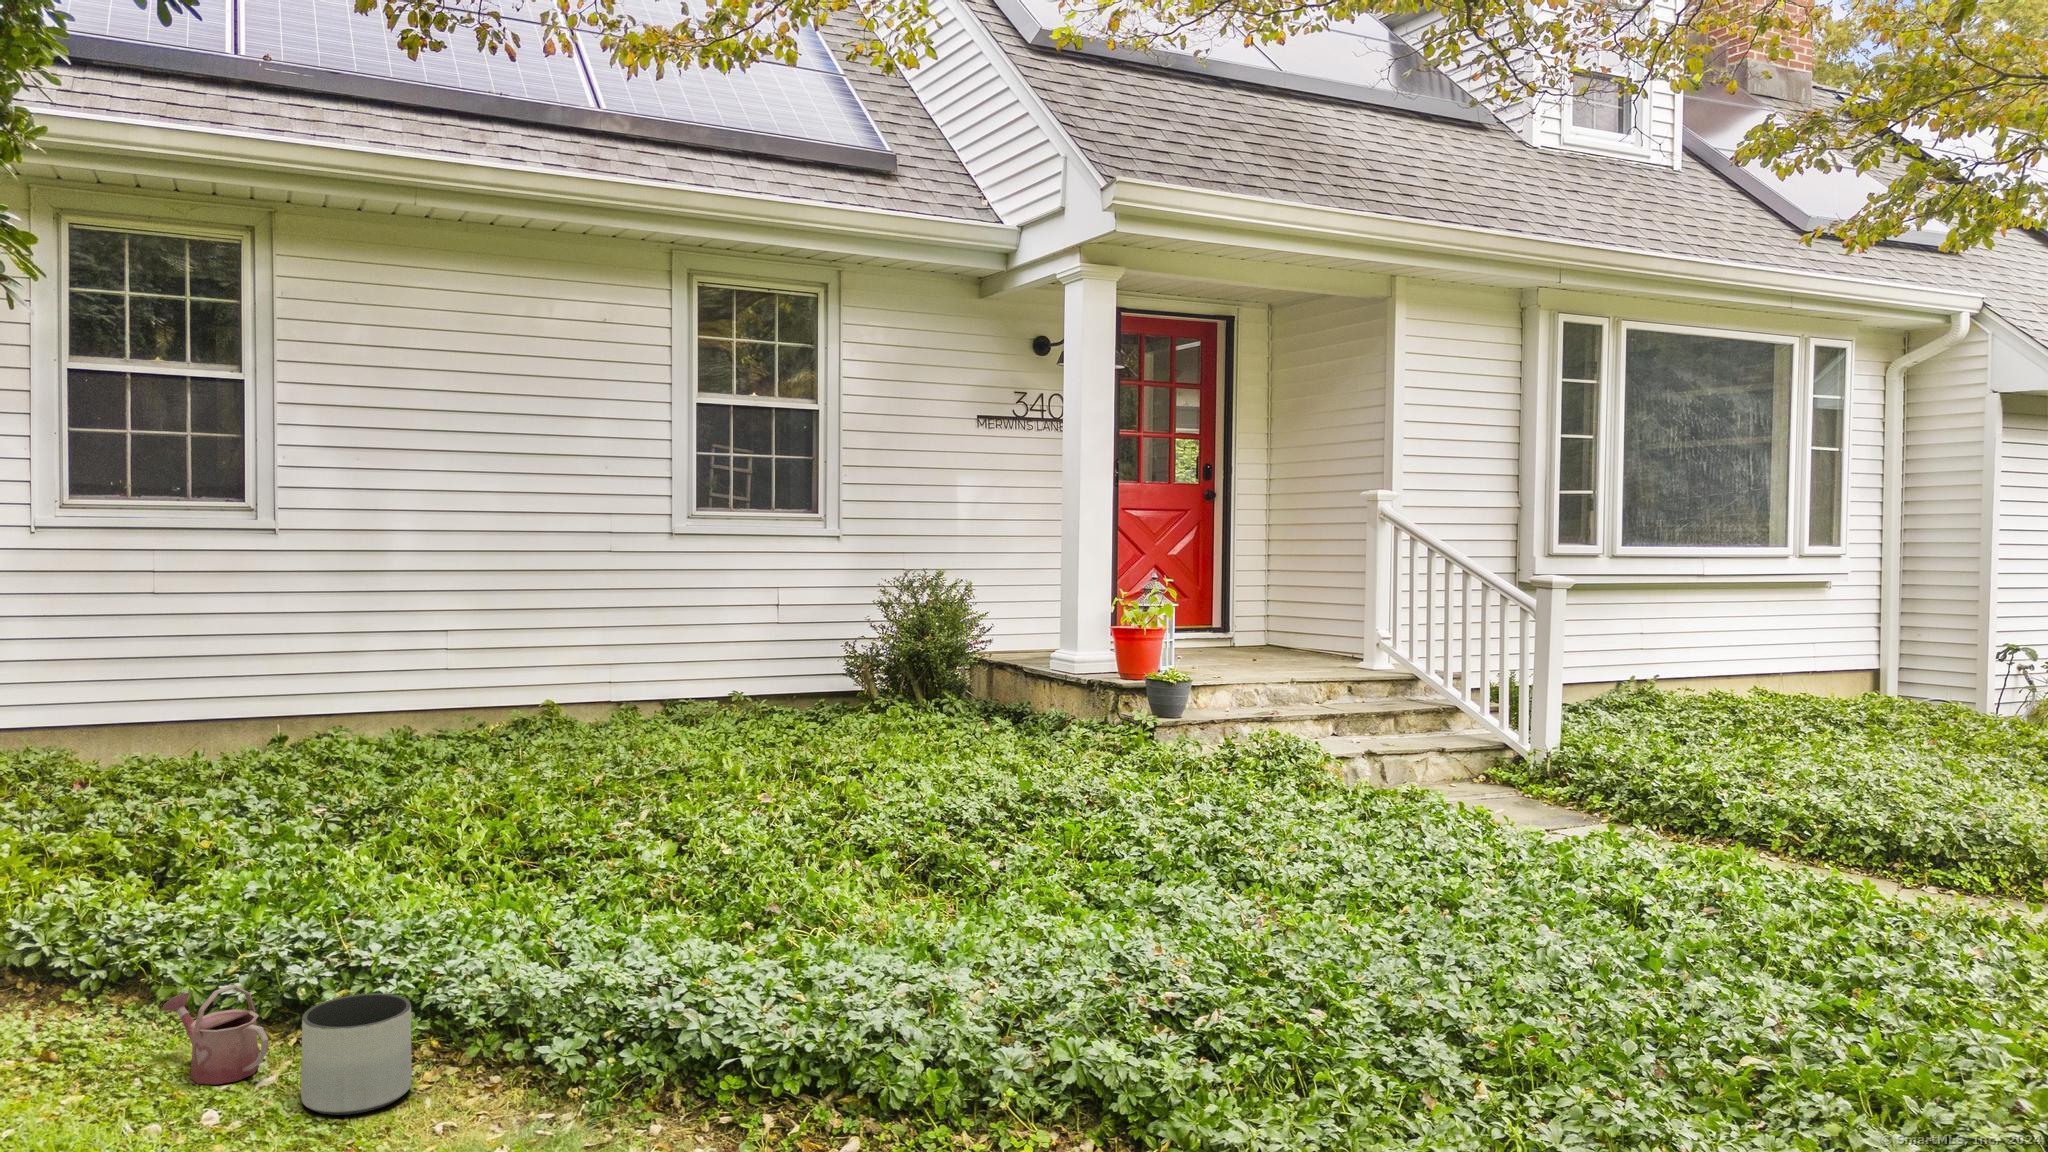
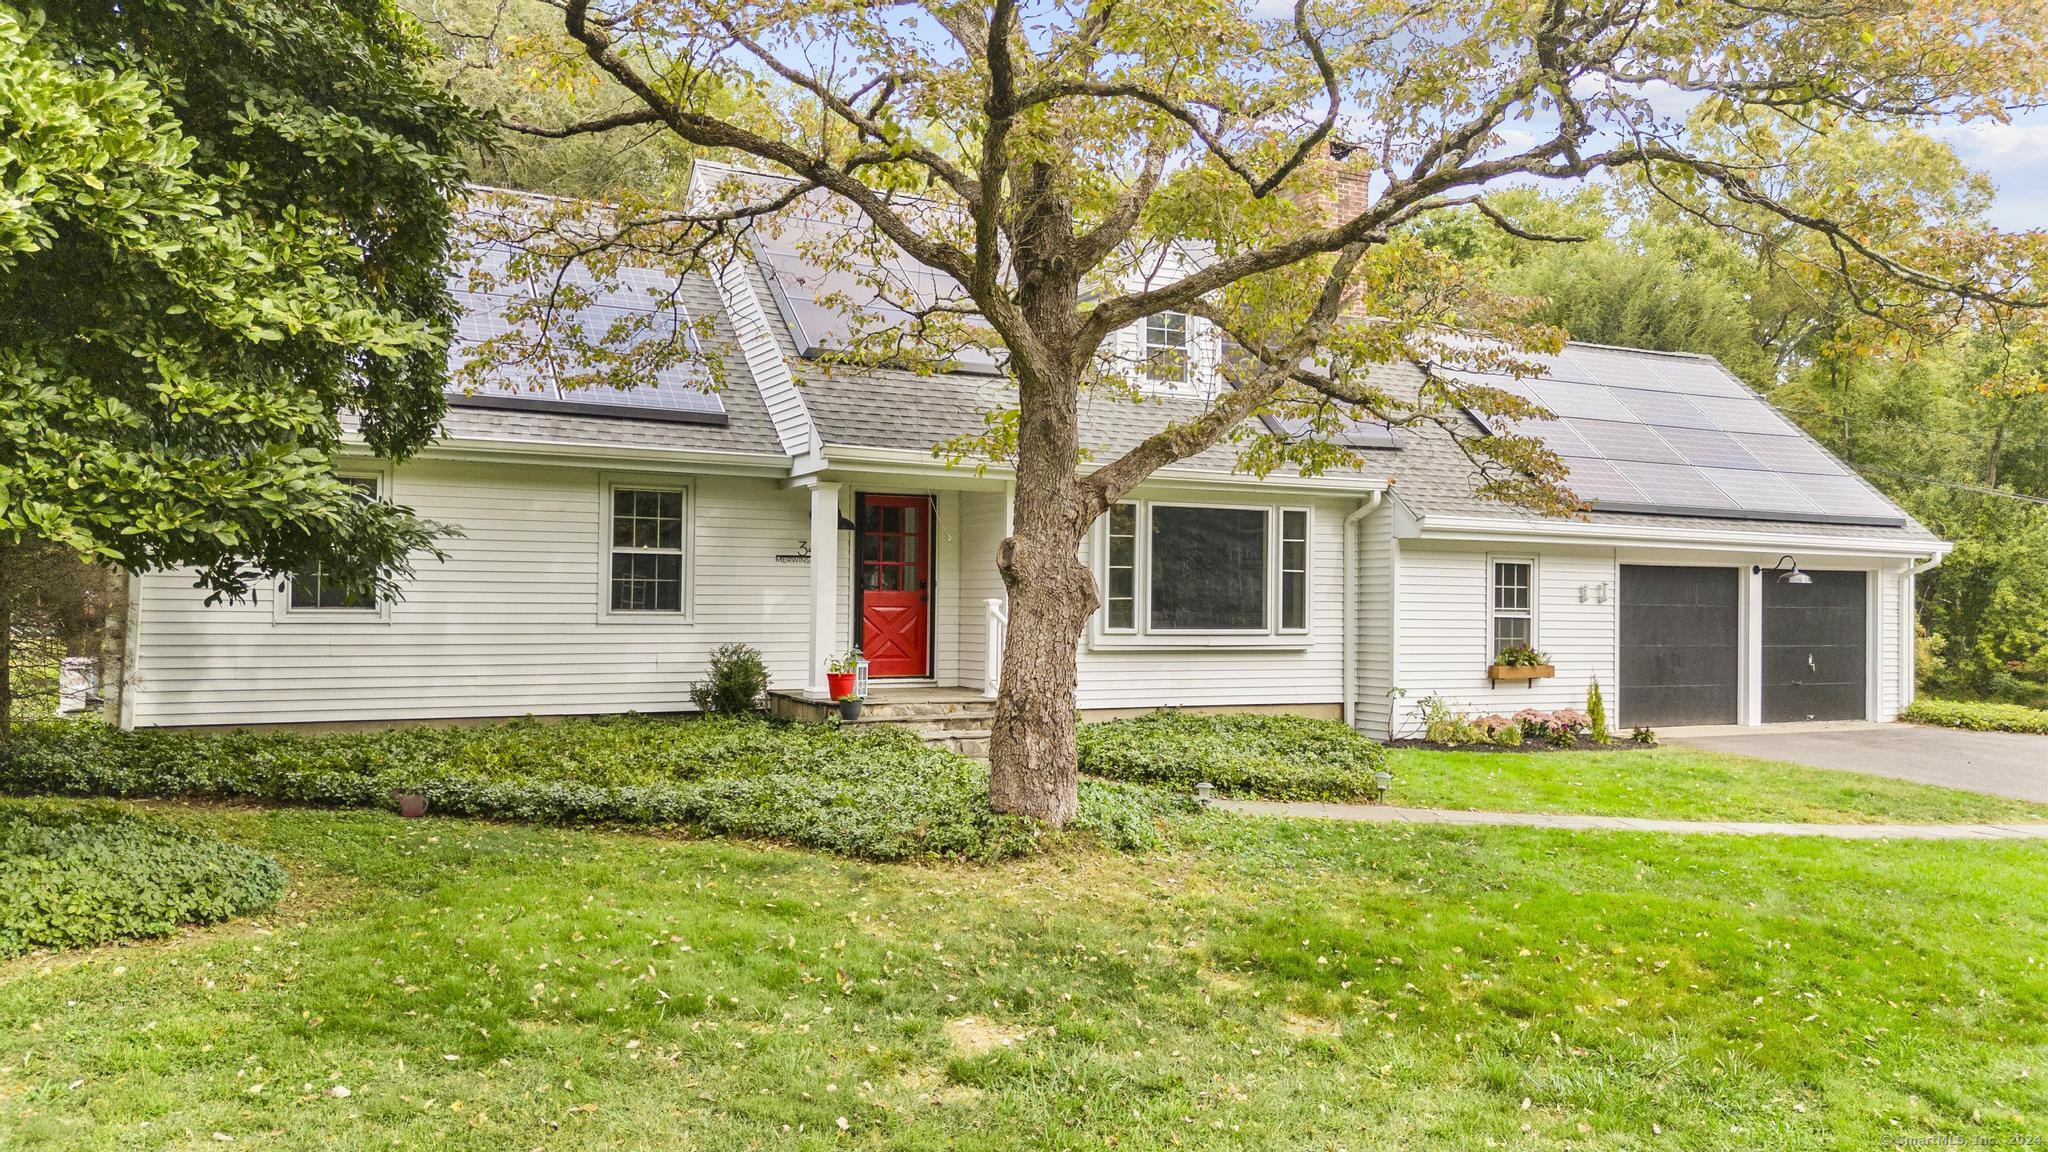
planter: present [301,993,412,1115] -> none [440,789,476,823]

